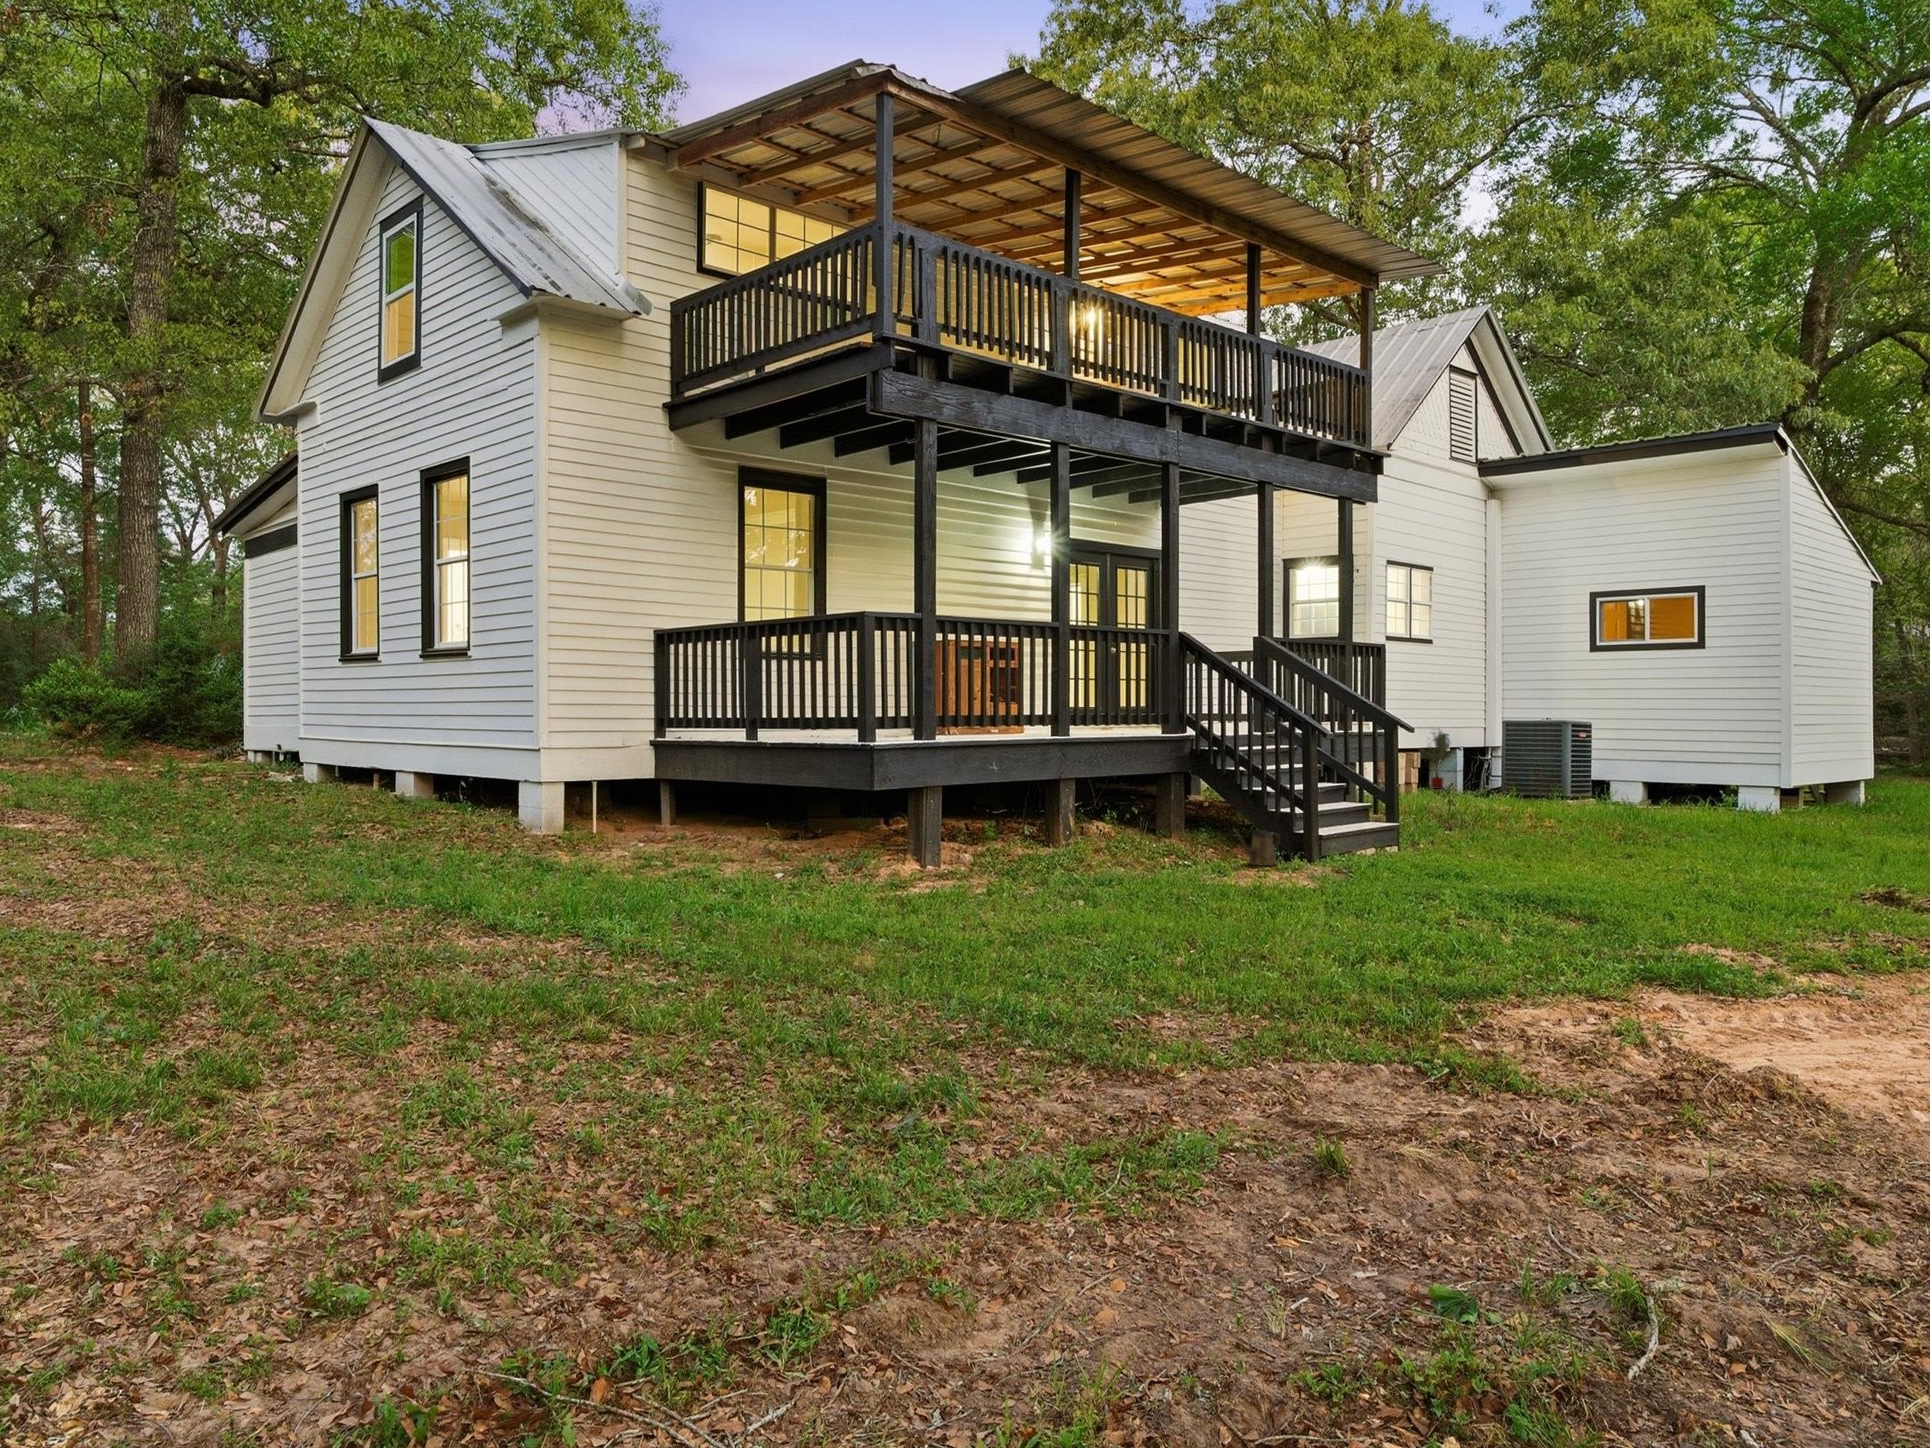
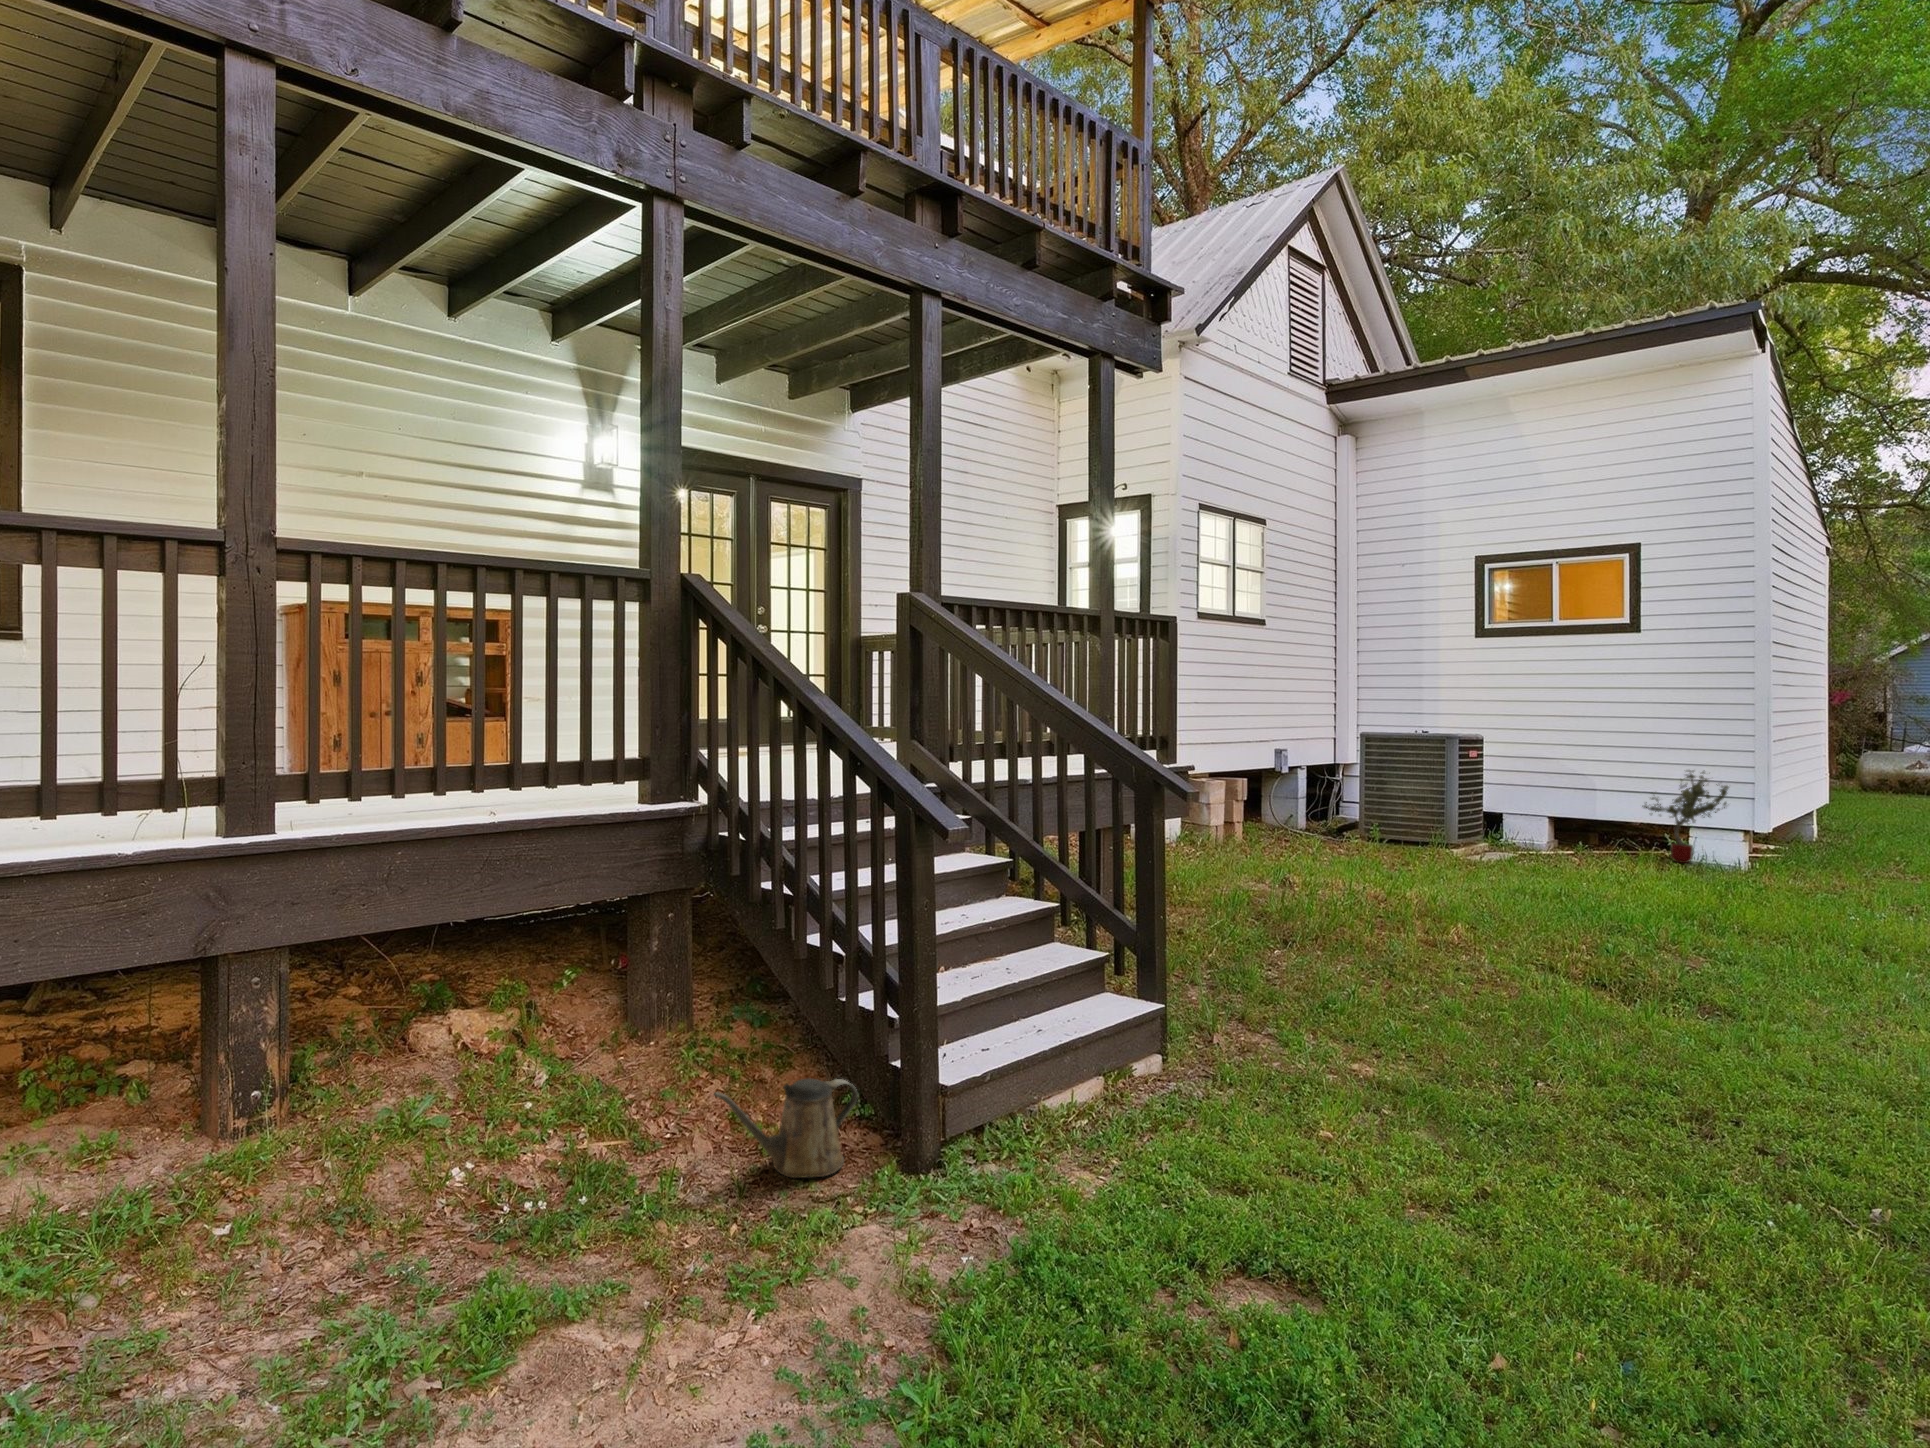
potted tree: present [1419,731,1450,789] -> present [1642,770,1729,863]

